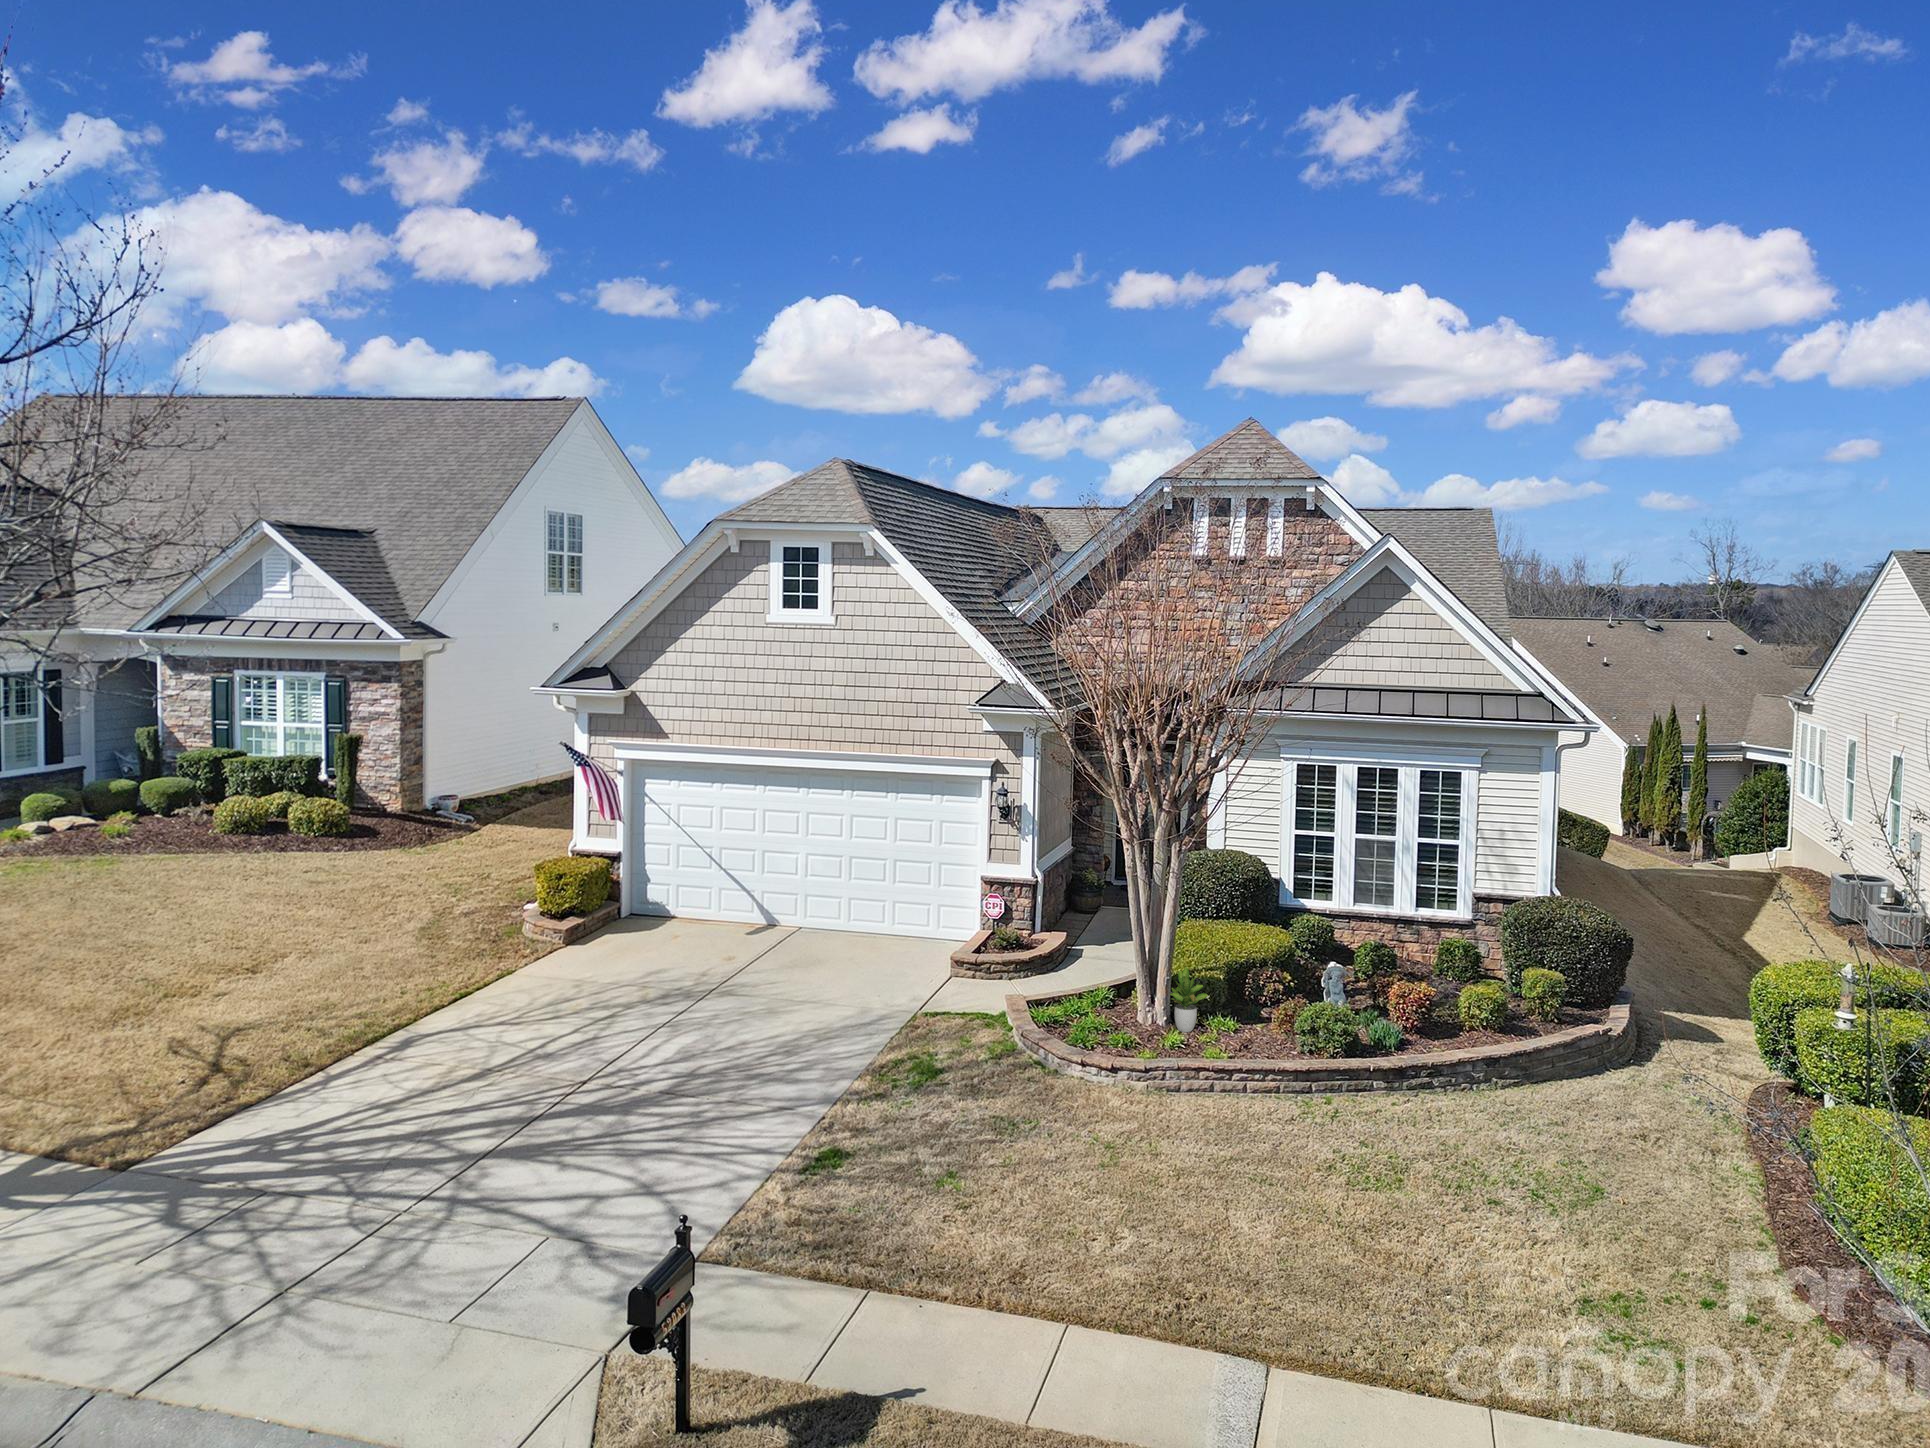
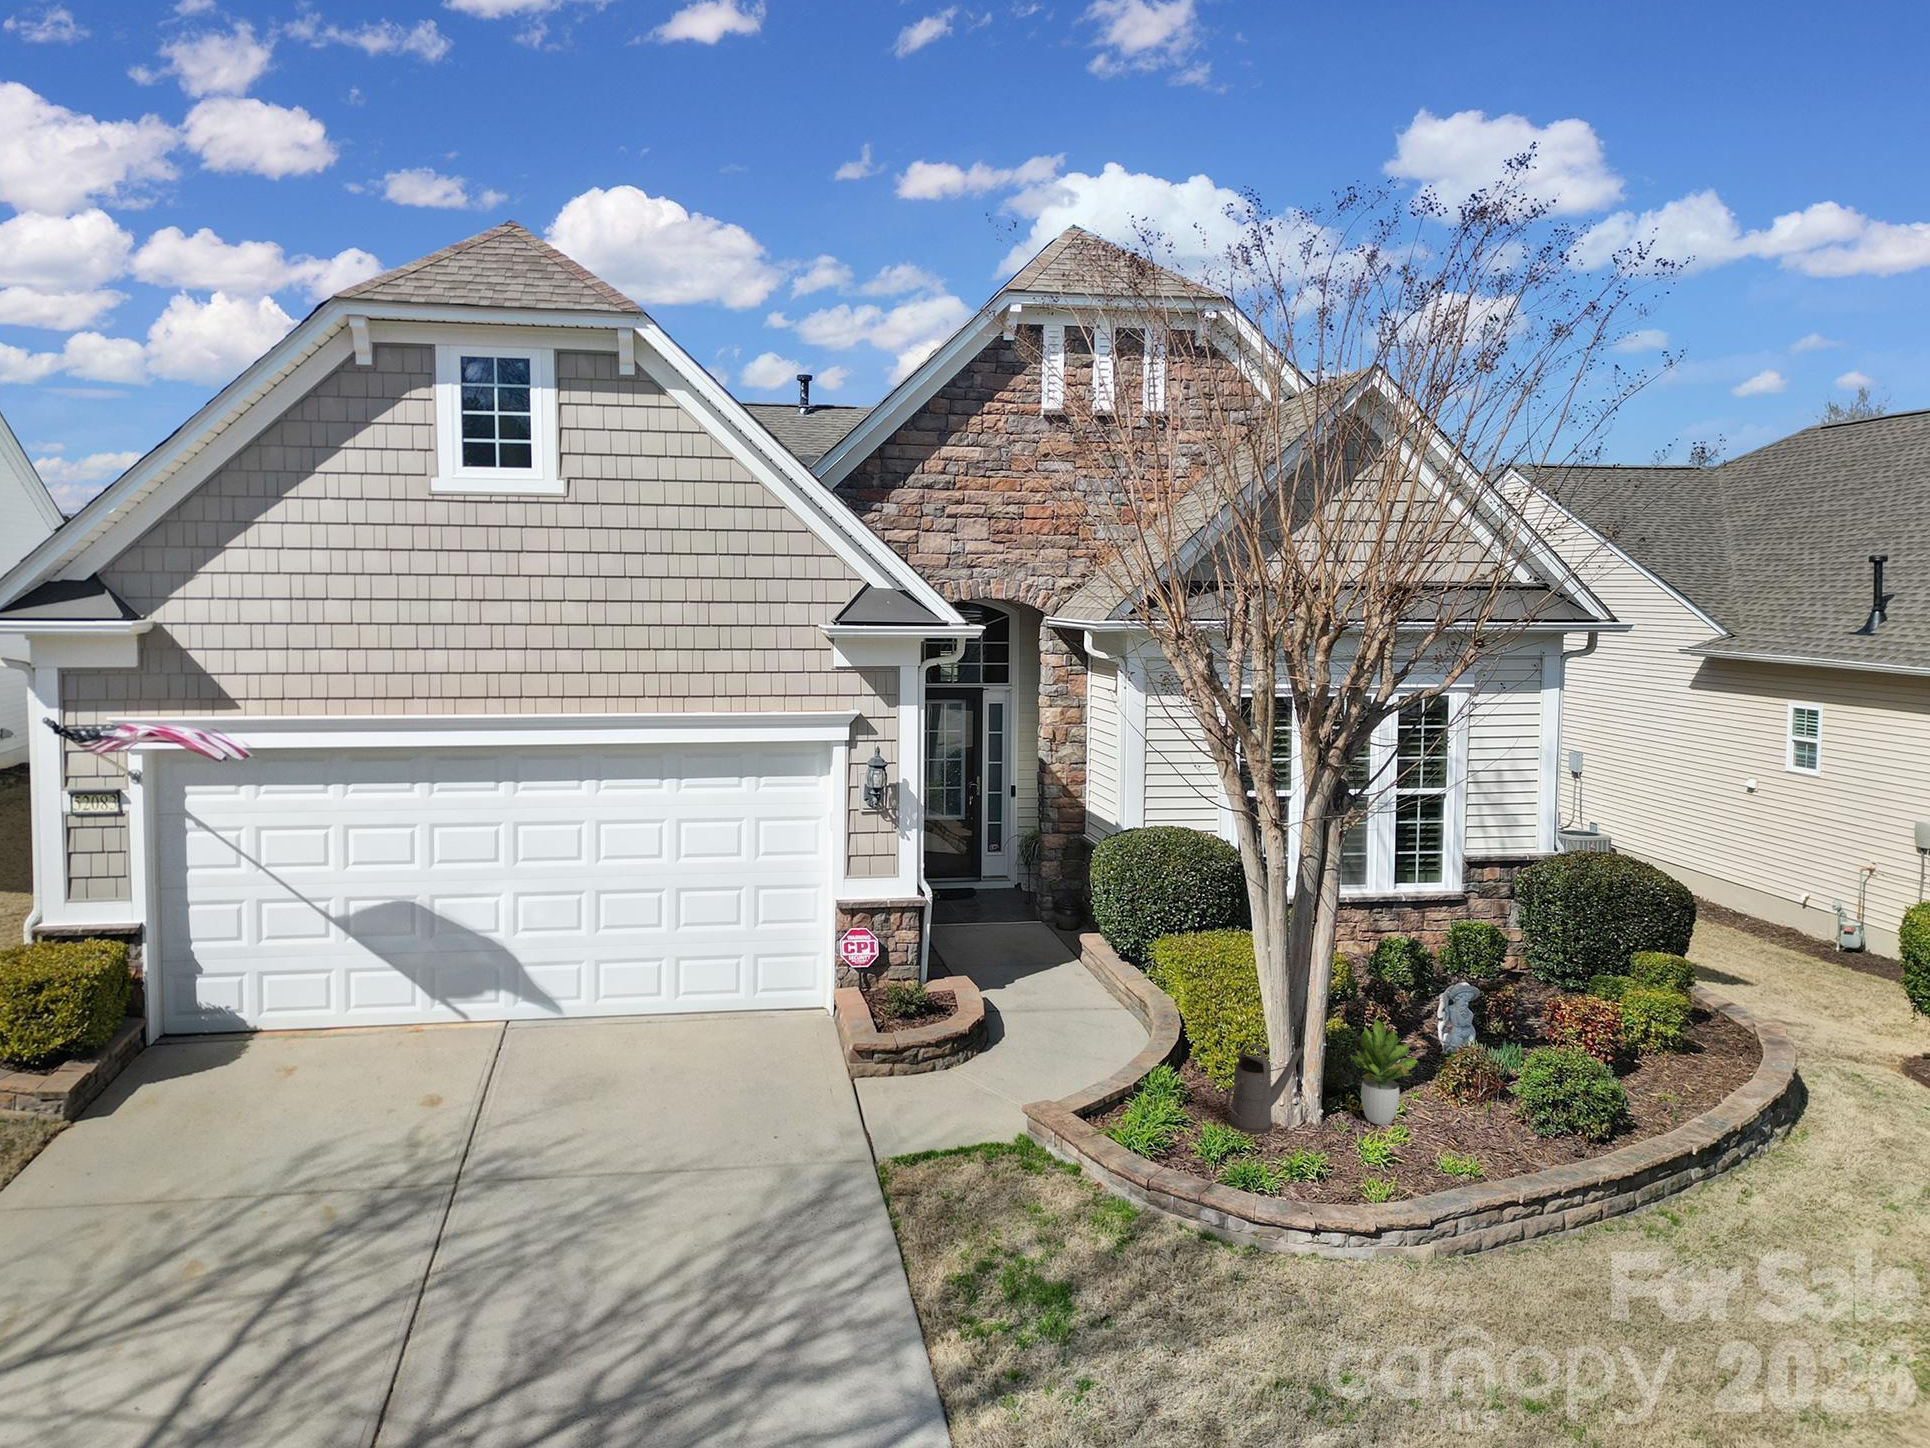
watering can: none [1083,971,1144,1024] -> present [1226,1044,1303,1134]

